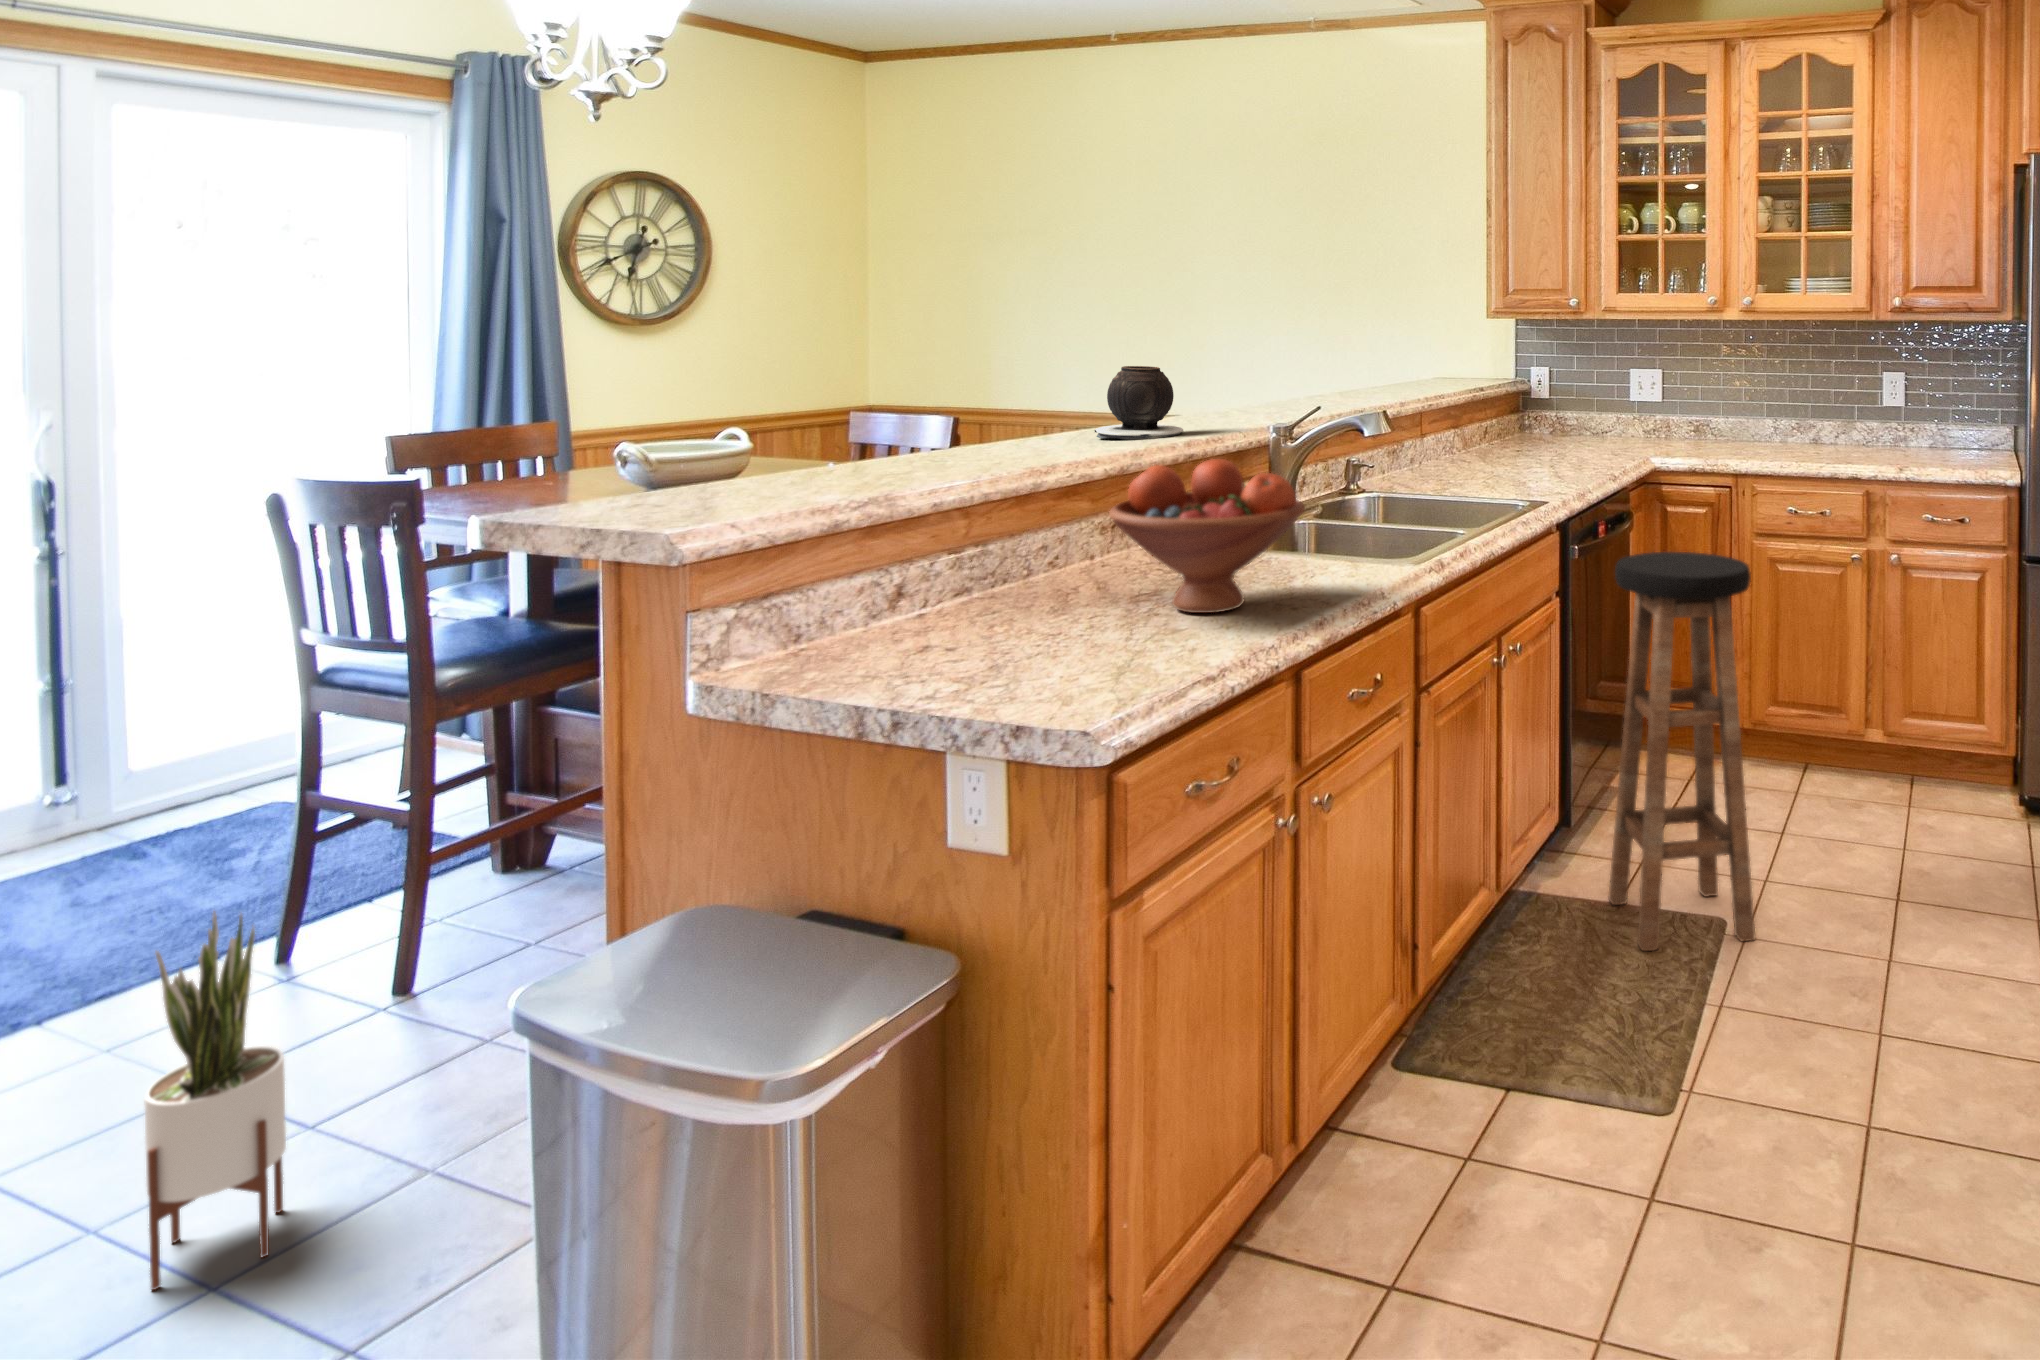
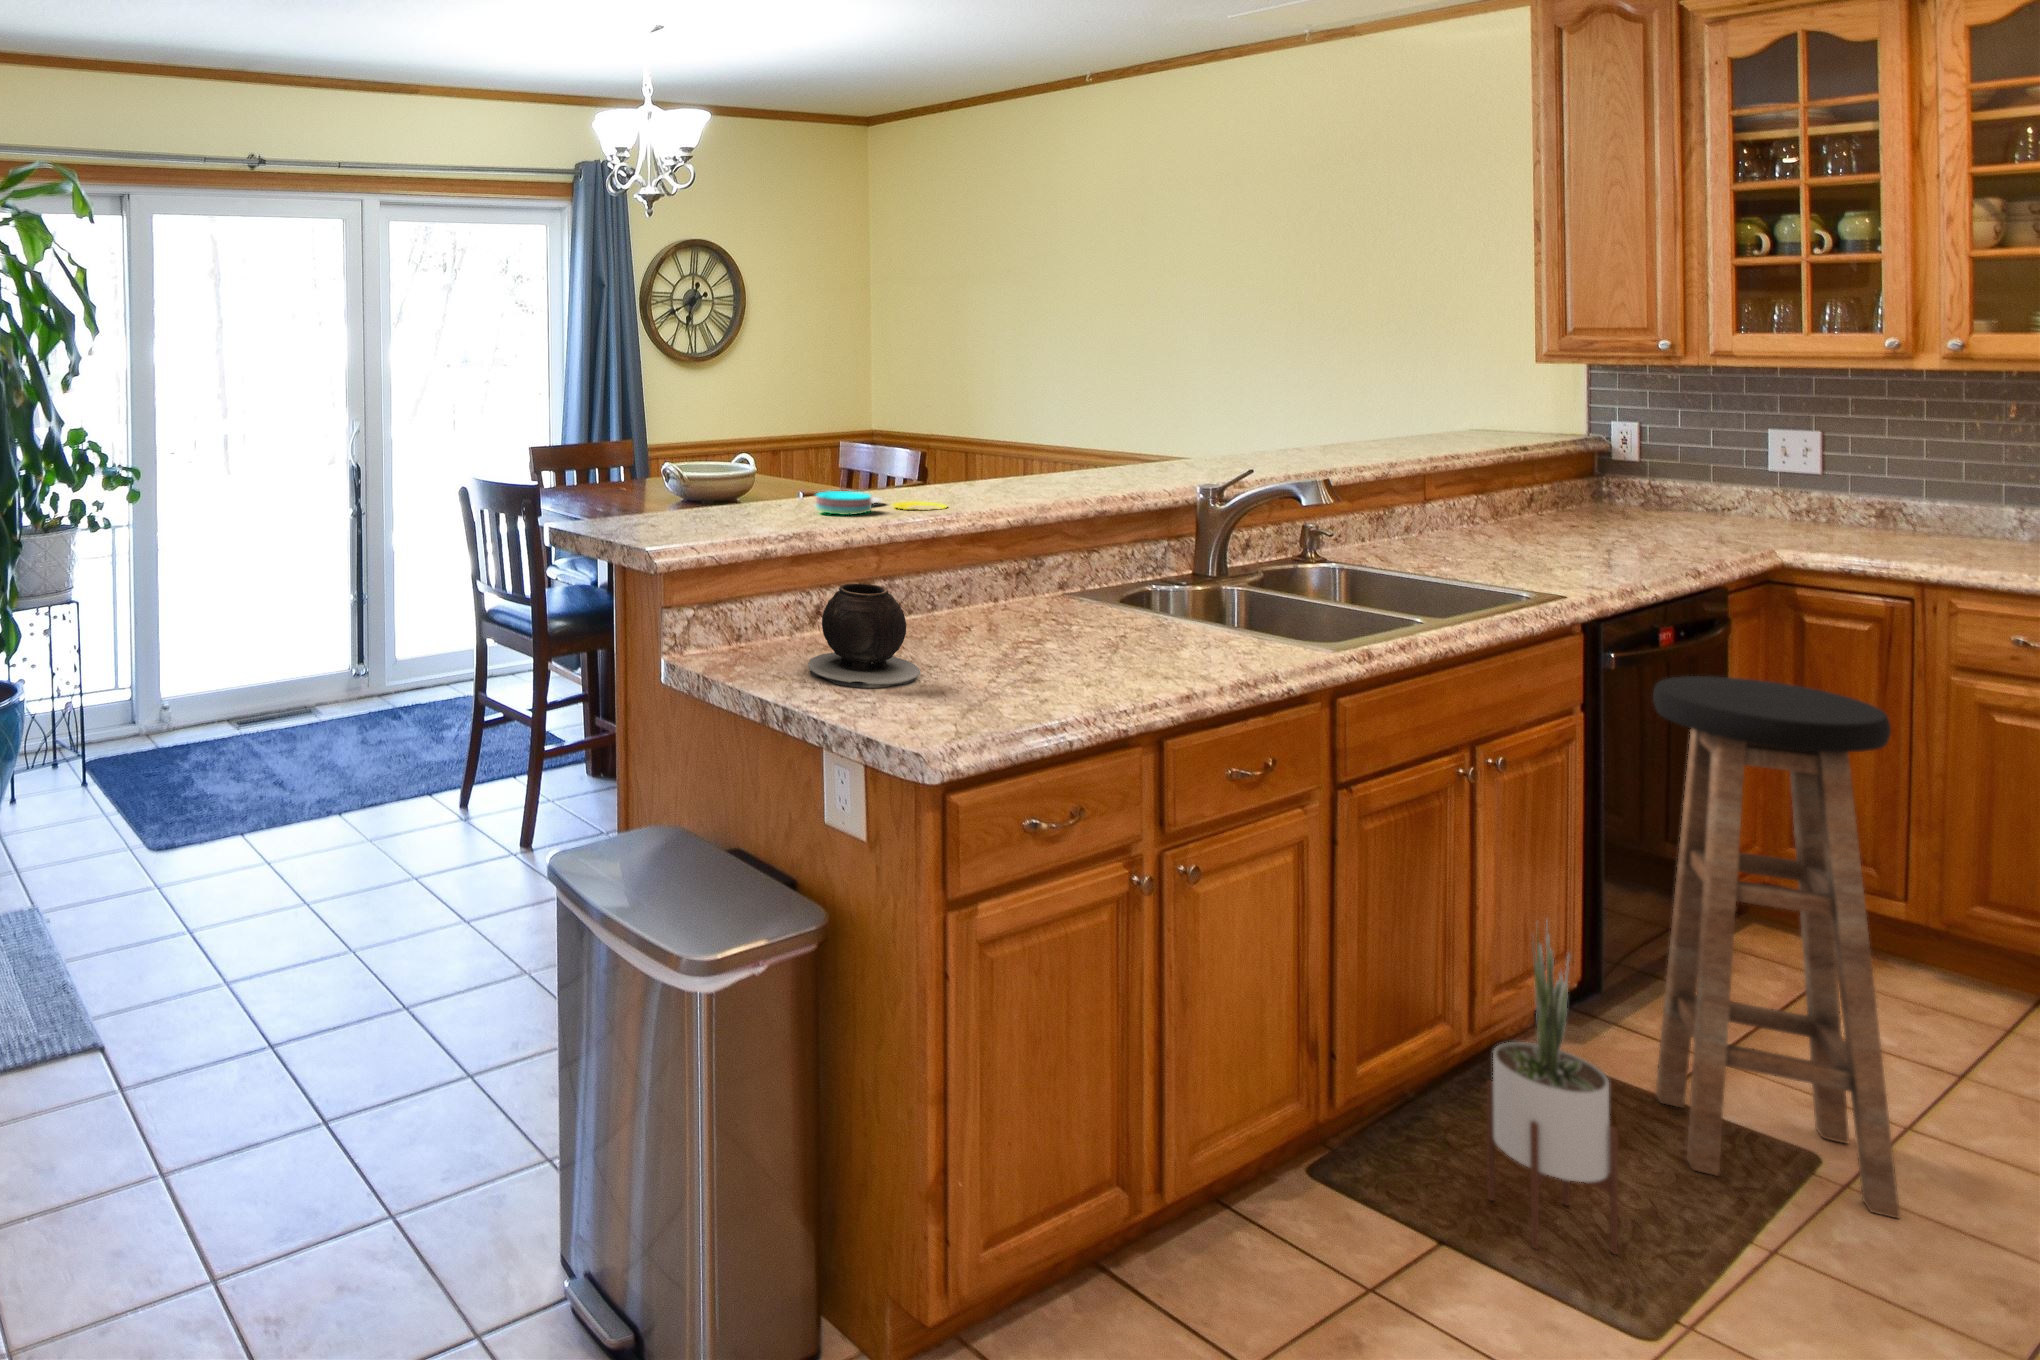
vase: present [1095,366,1183,440] -> present [808,584,920,688]
plate: none [883,446,1041,473] -> present [816,491,946,515]
fruit bowl: present [1109,459,1305,613] -> none [985,525,1178,669]
potted plant: present [144,912,286,1290] -> present [1487,921,1618,1254]

